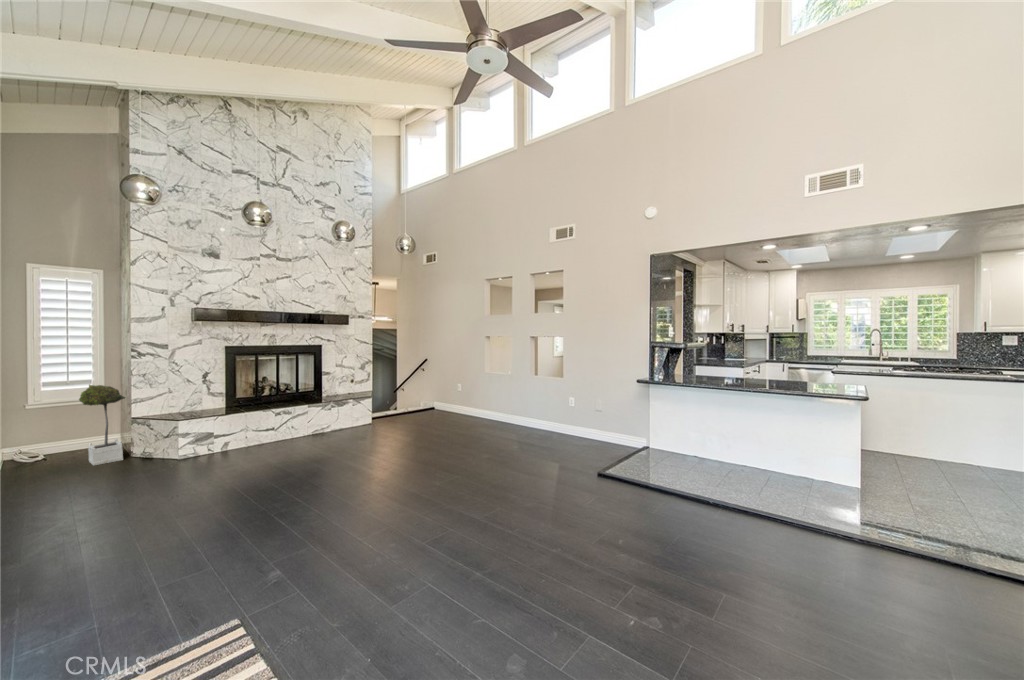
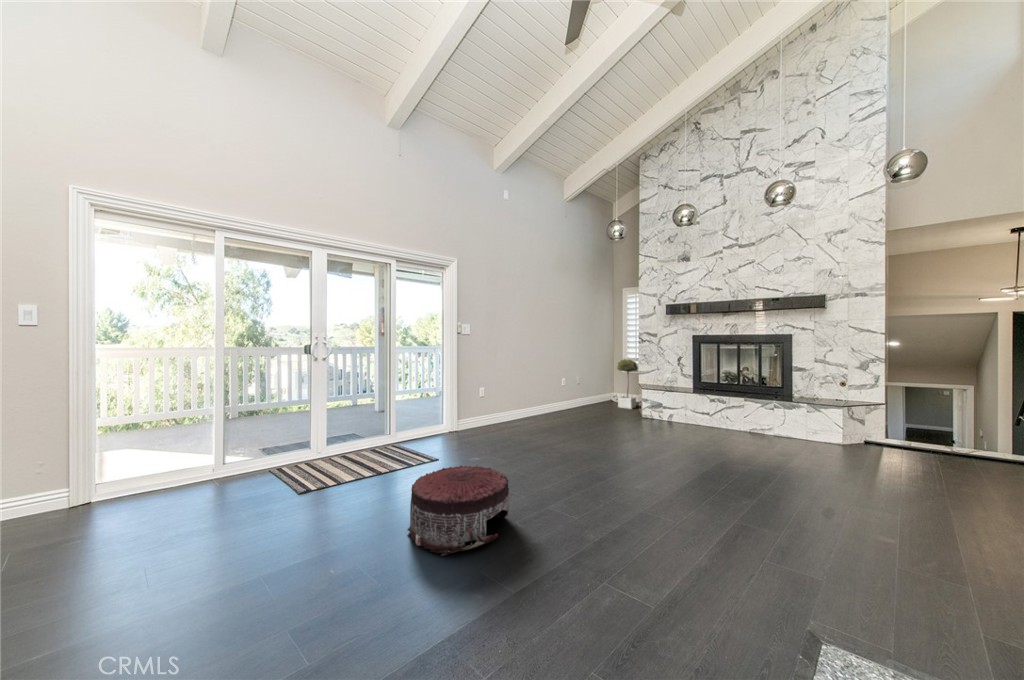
pouf: none [396,501,499,592] -> present [408,465,509,556]

